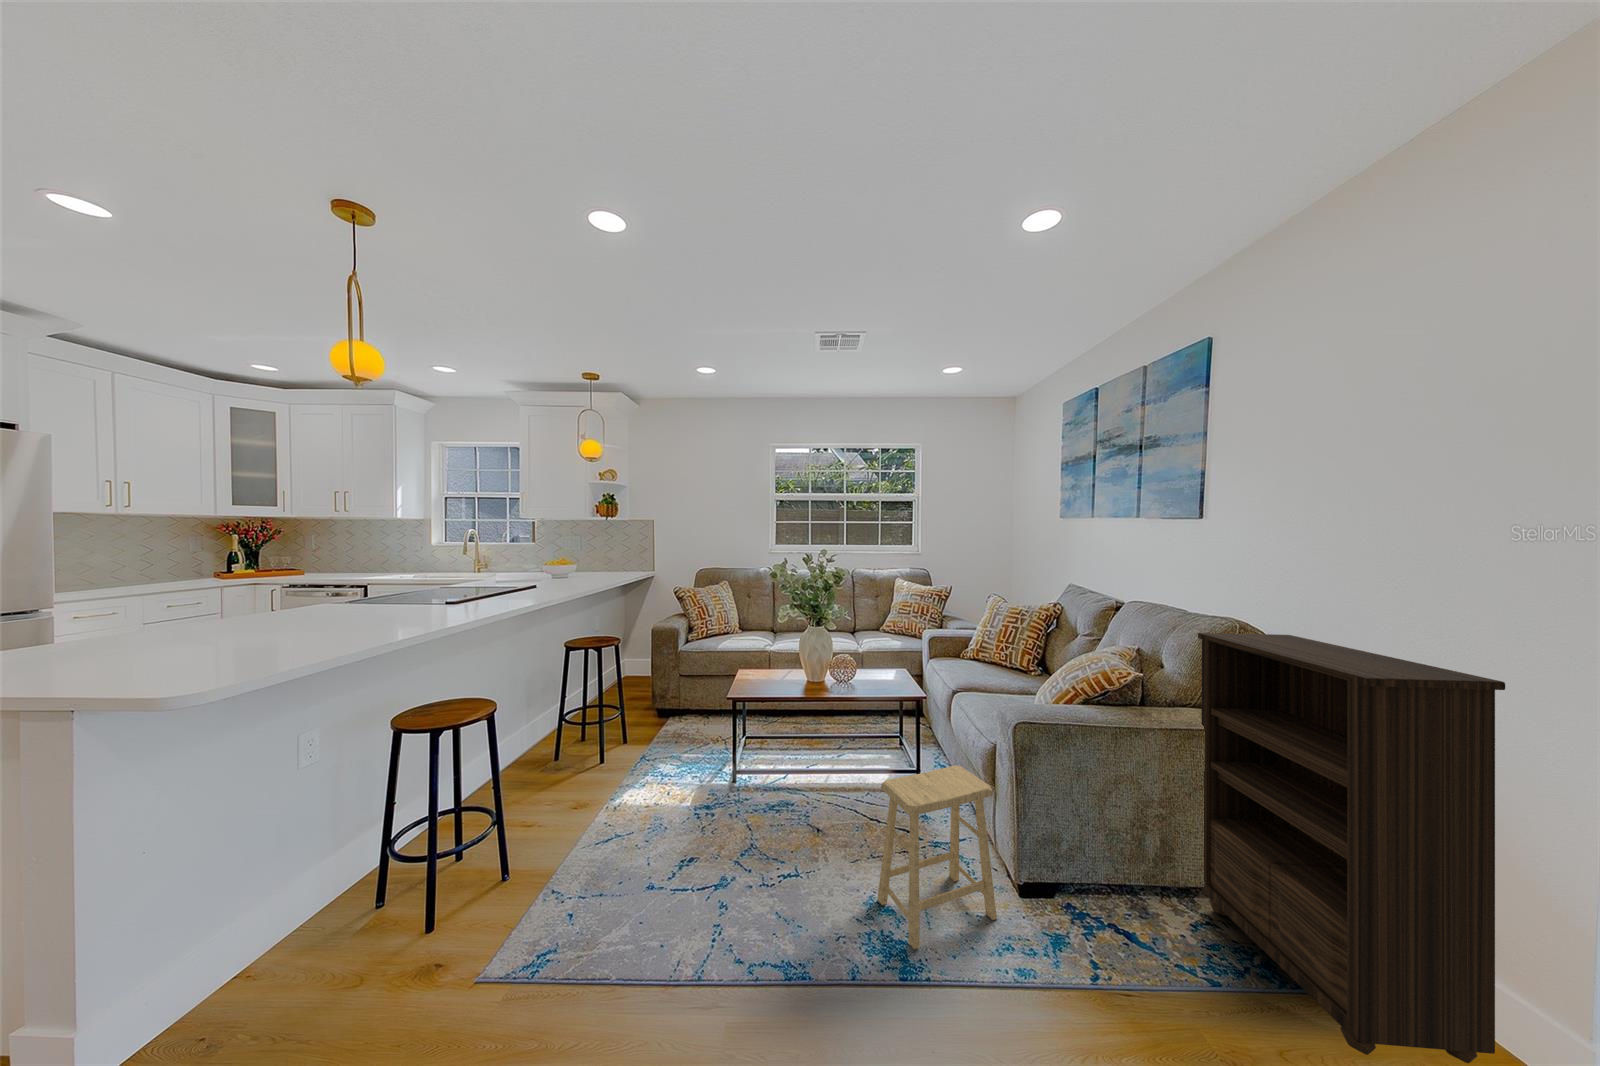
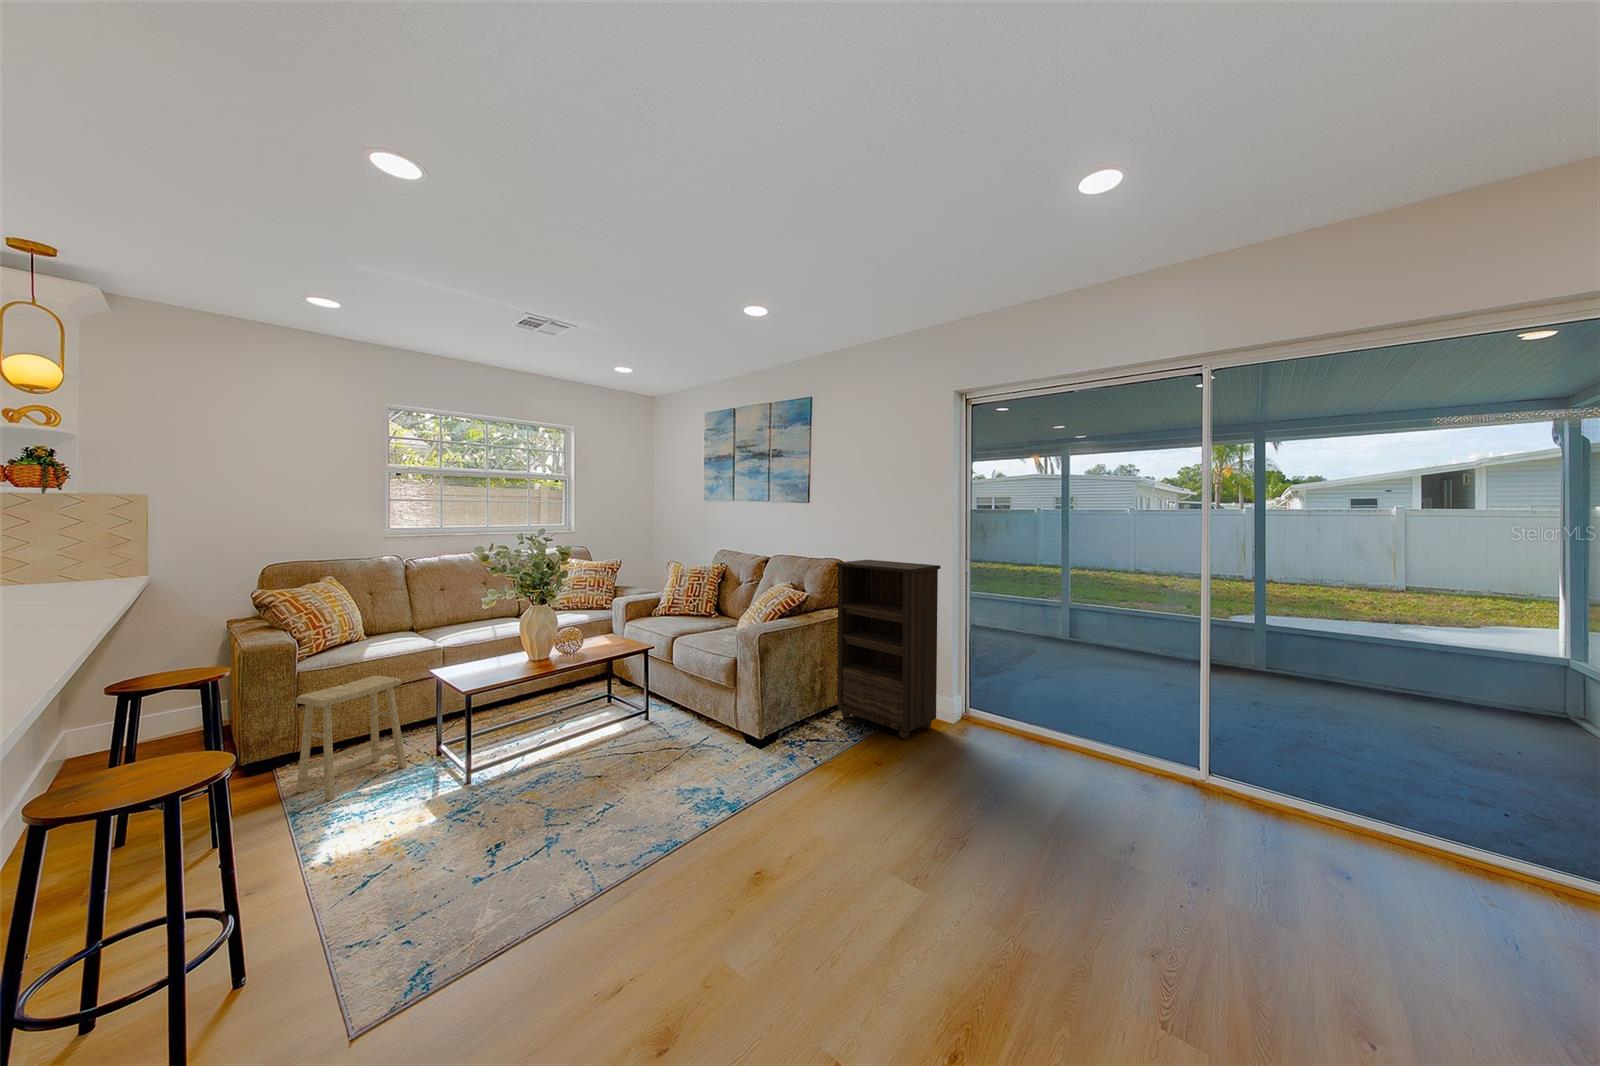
footstool: present [877,766,997,949] -> present [296,675,407,800]

